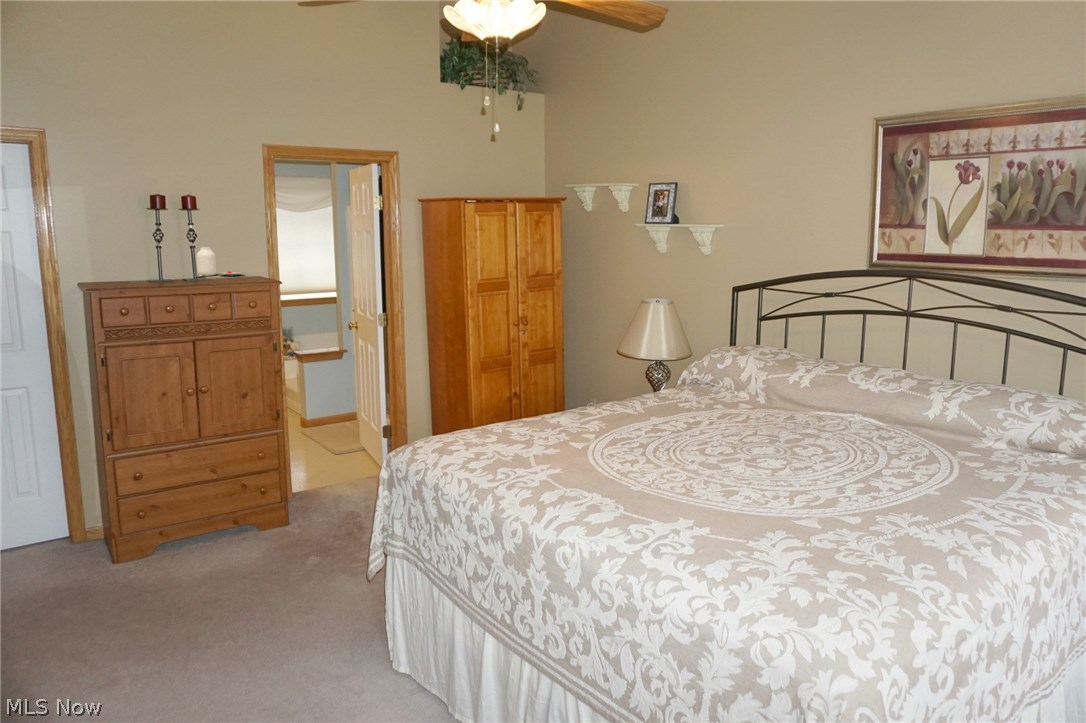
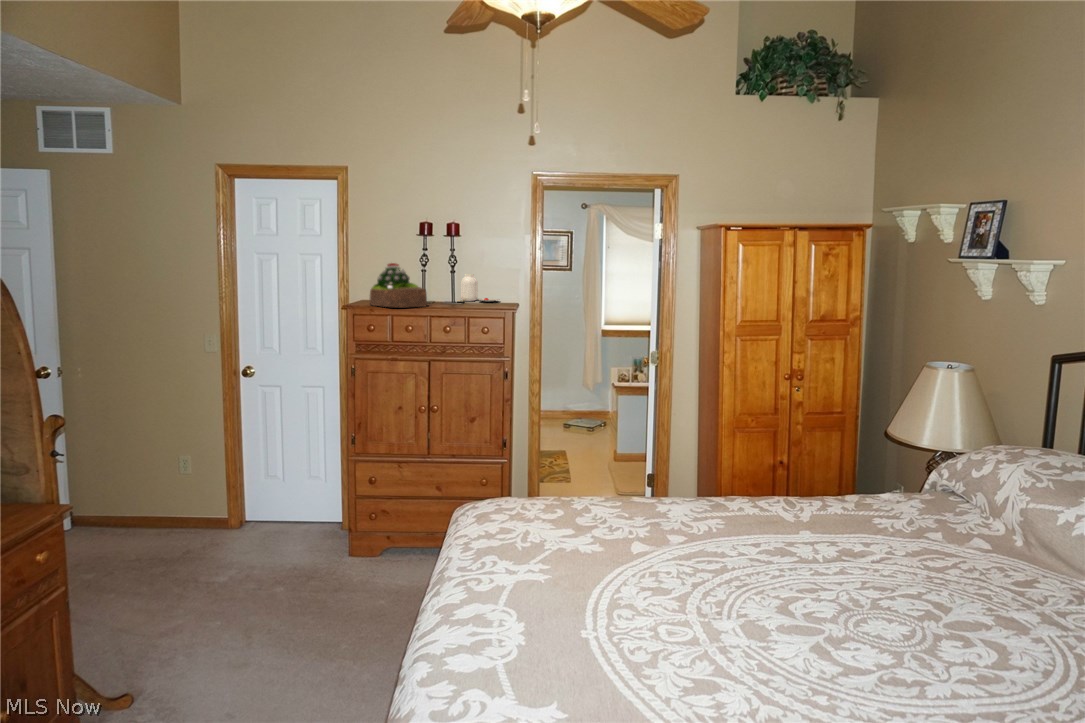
succulent plant: none [100,236,175,284] -> present [370,263,427,308]

